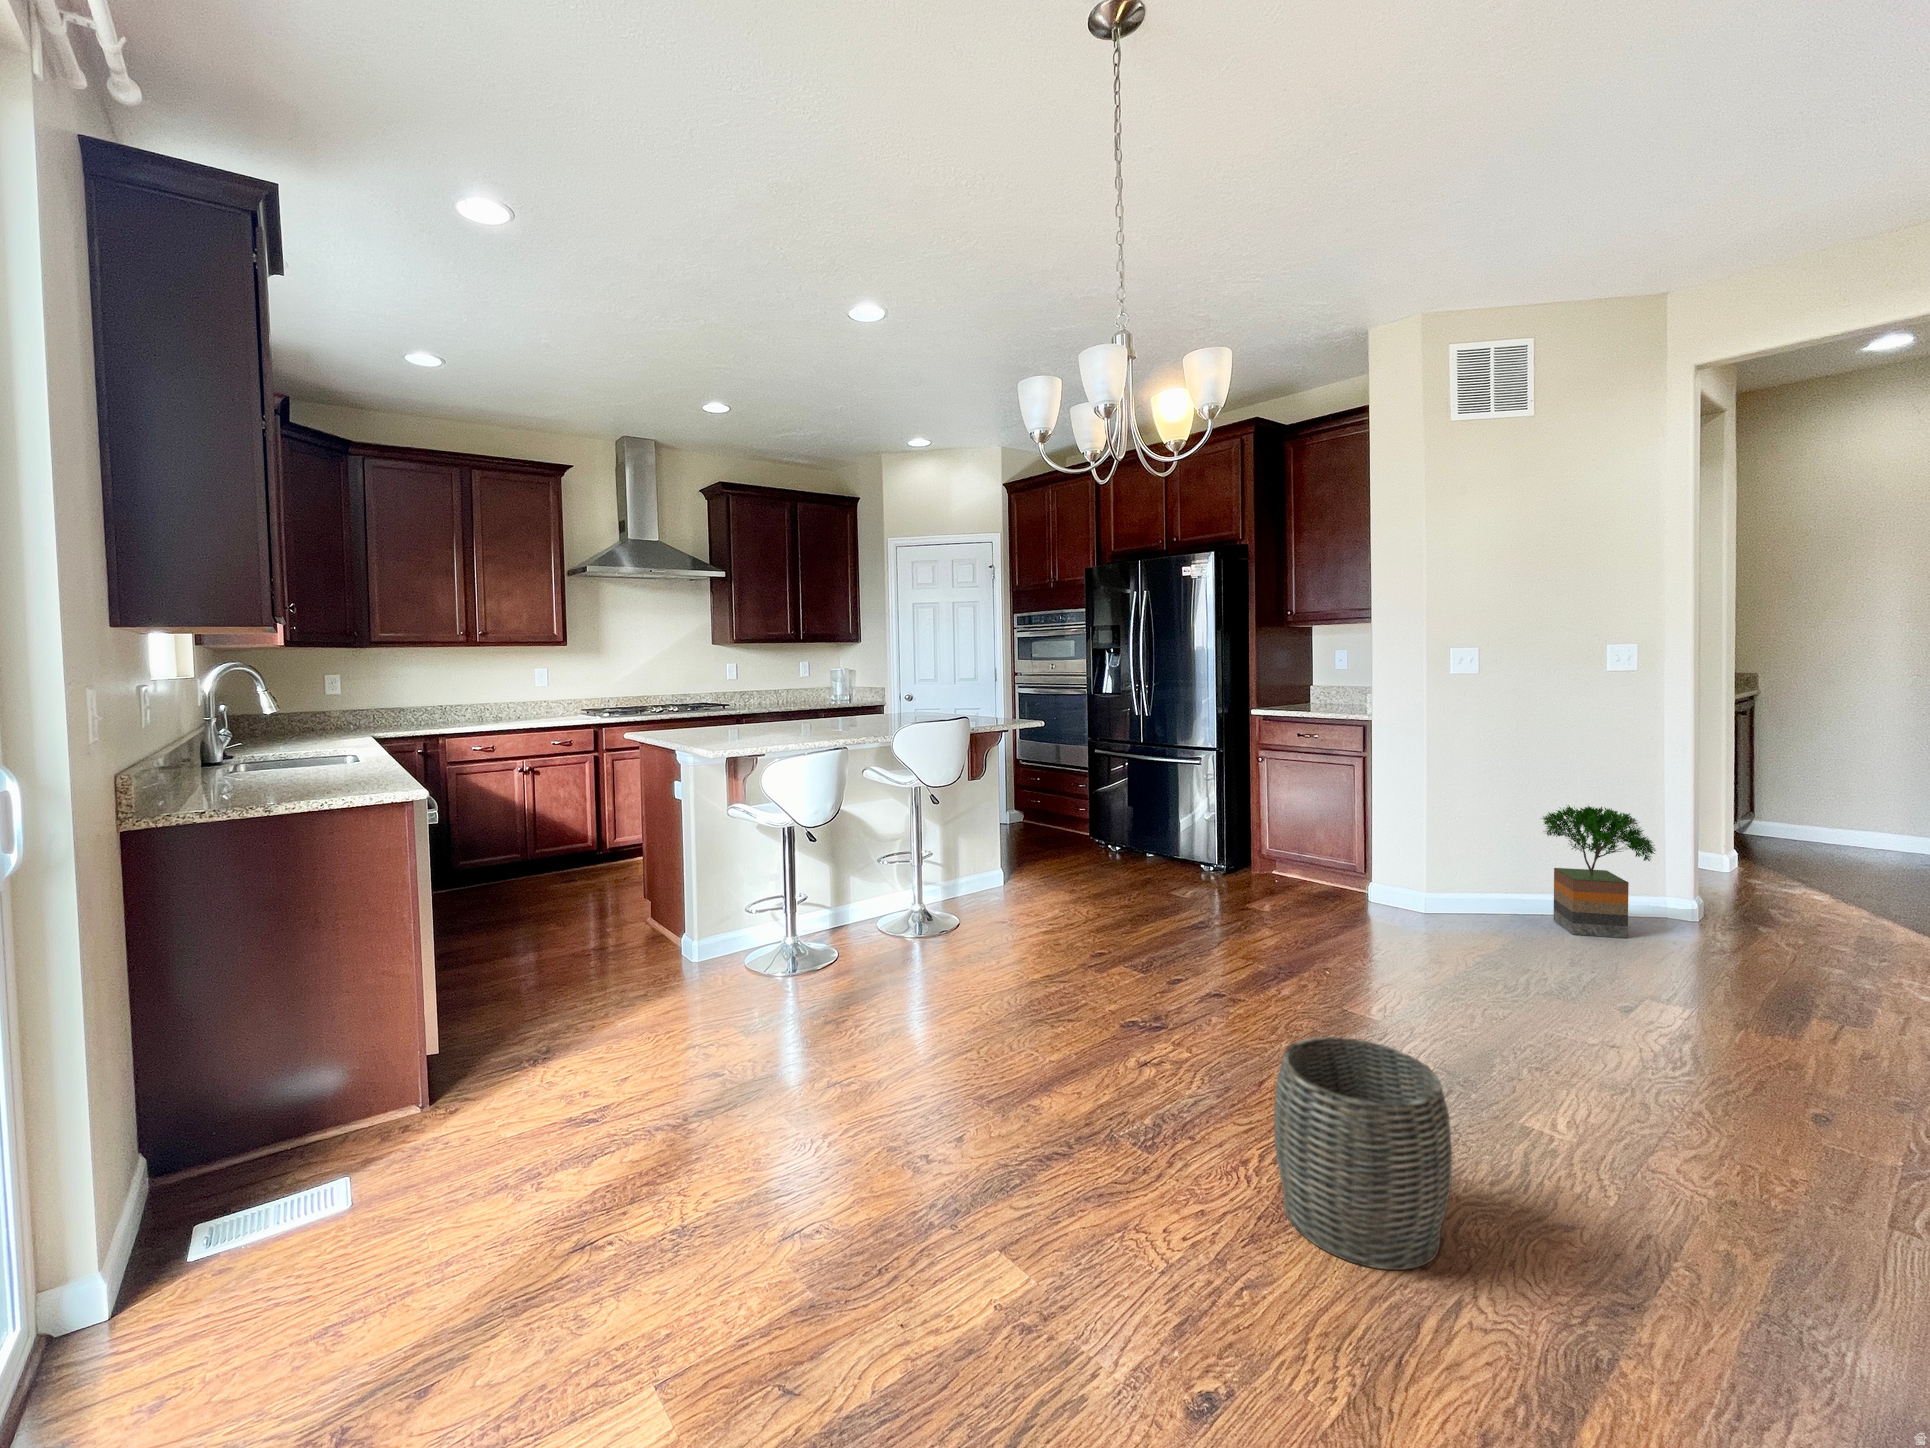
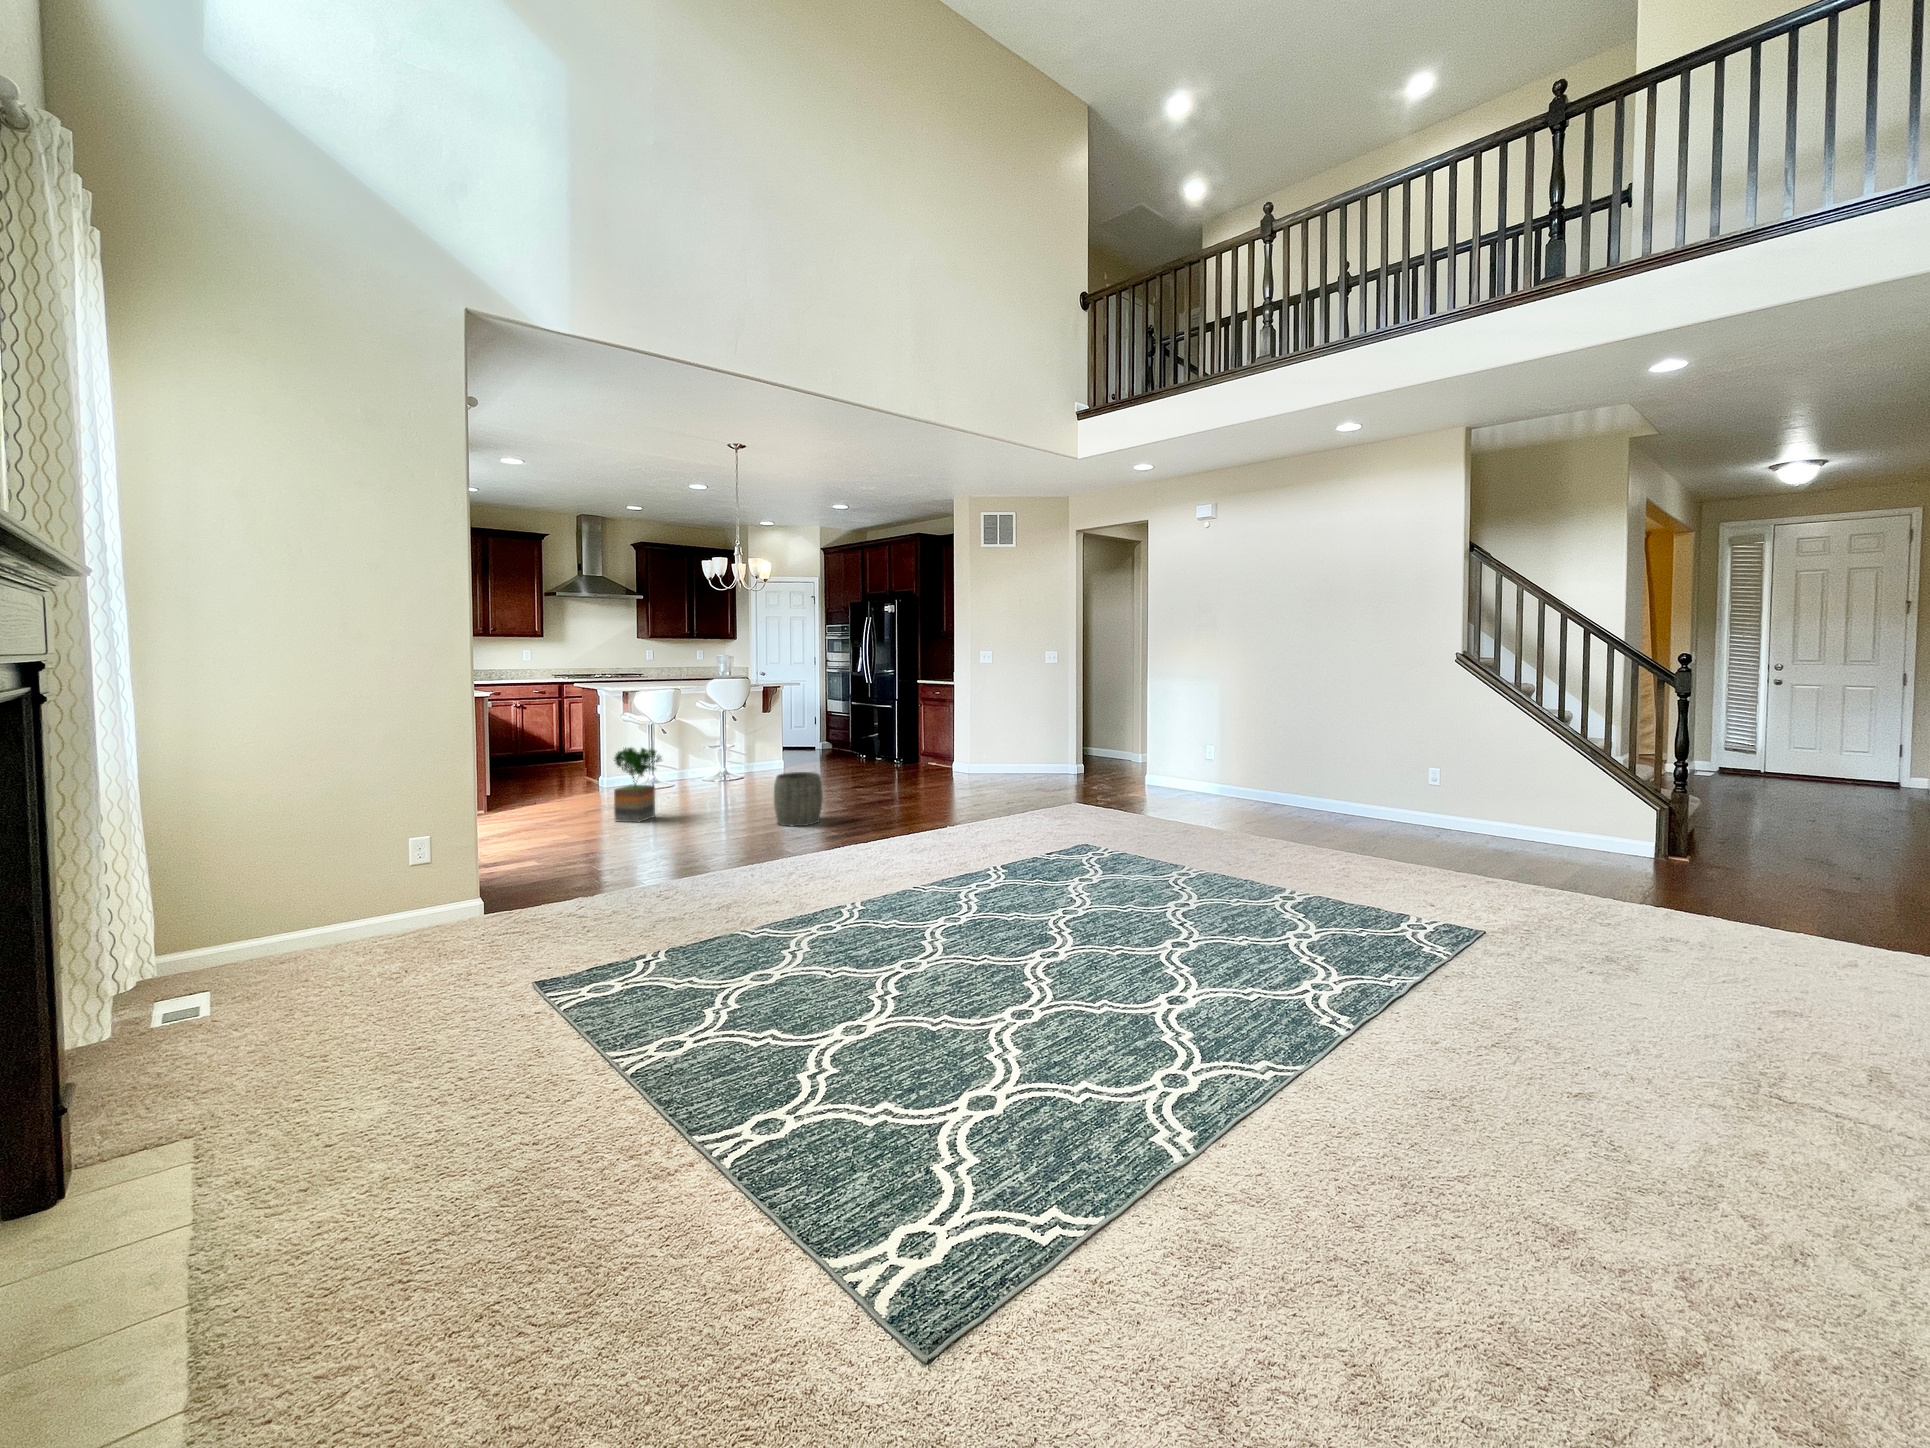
potted tree: present [1543,805,1656,938] -> present [614,748,661,822]

